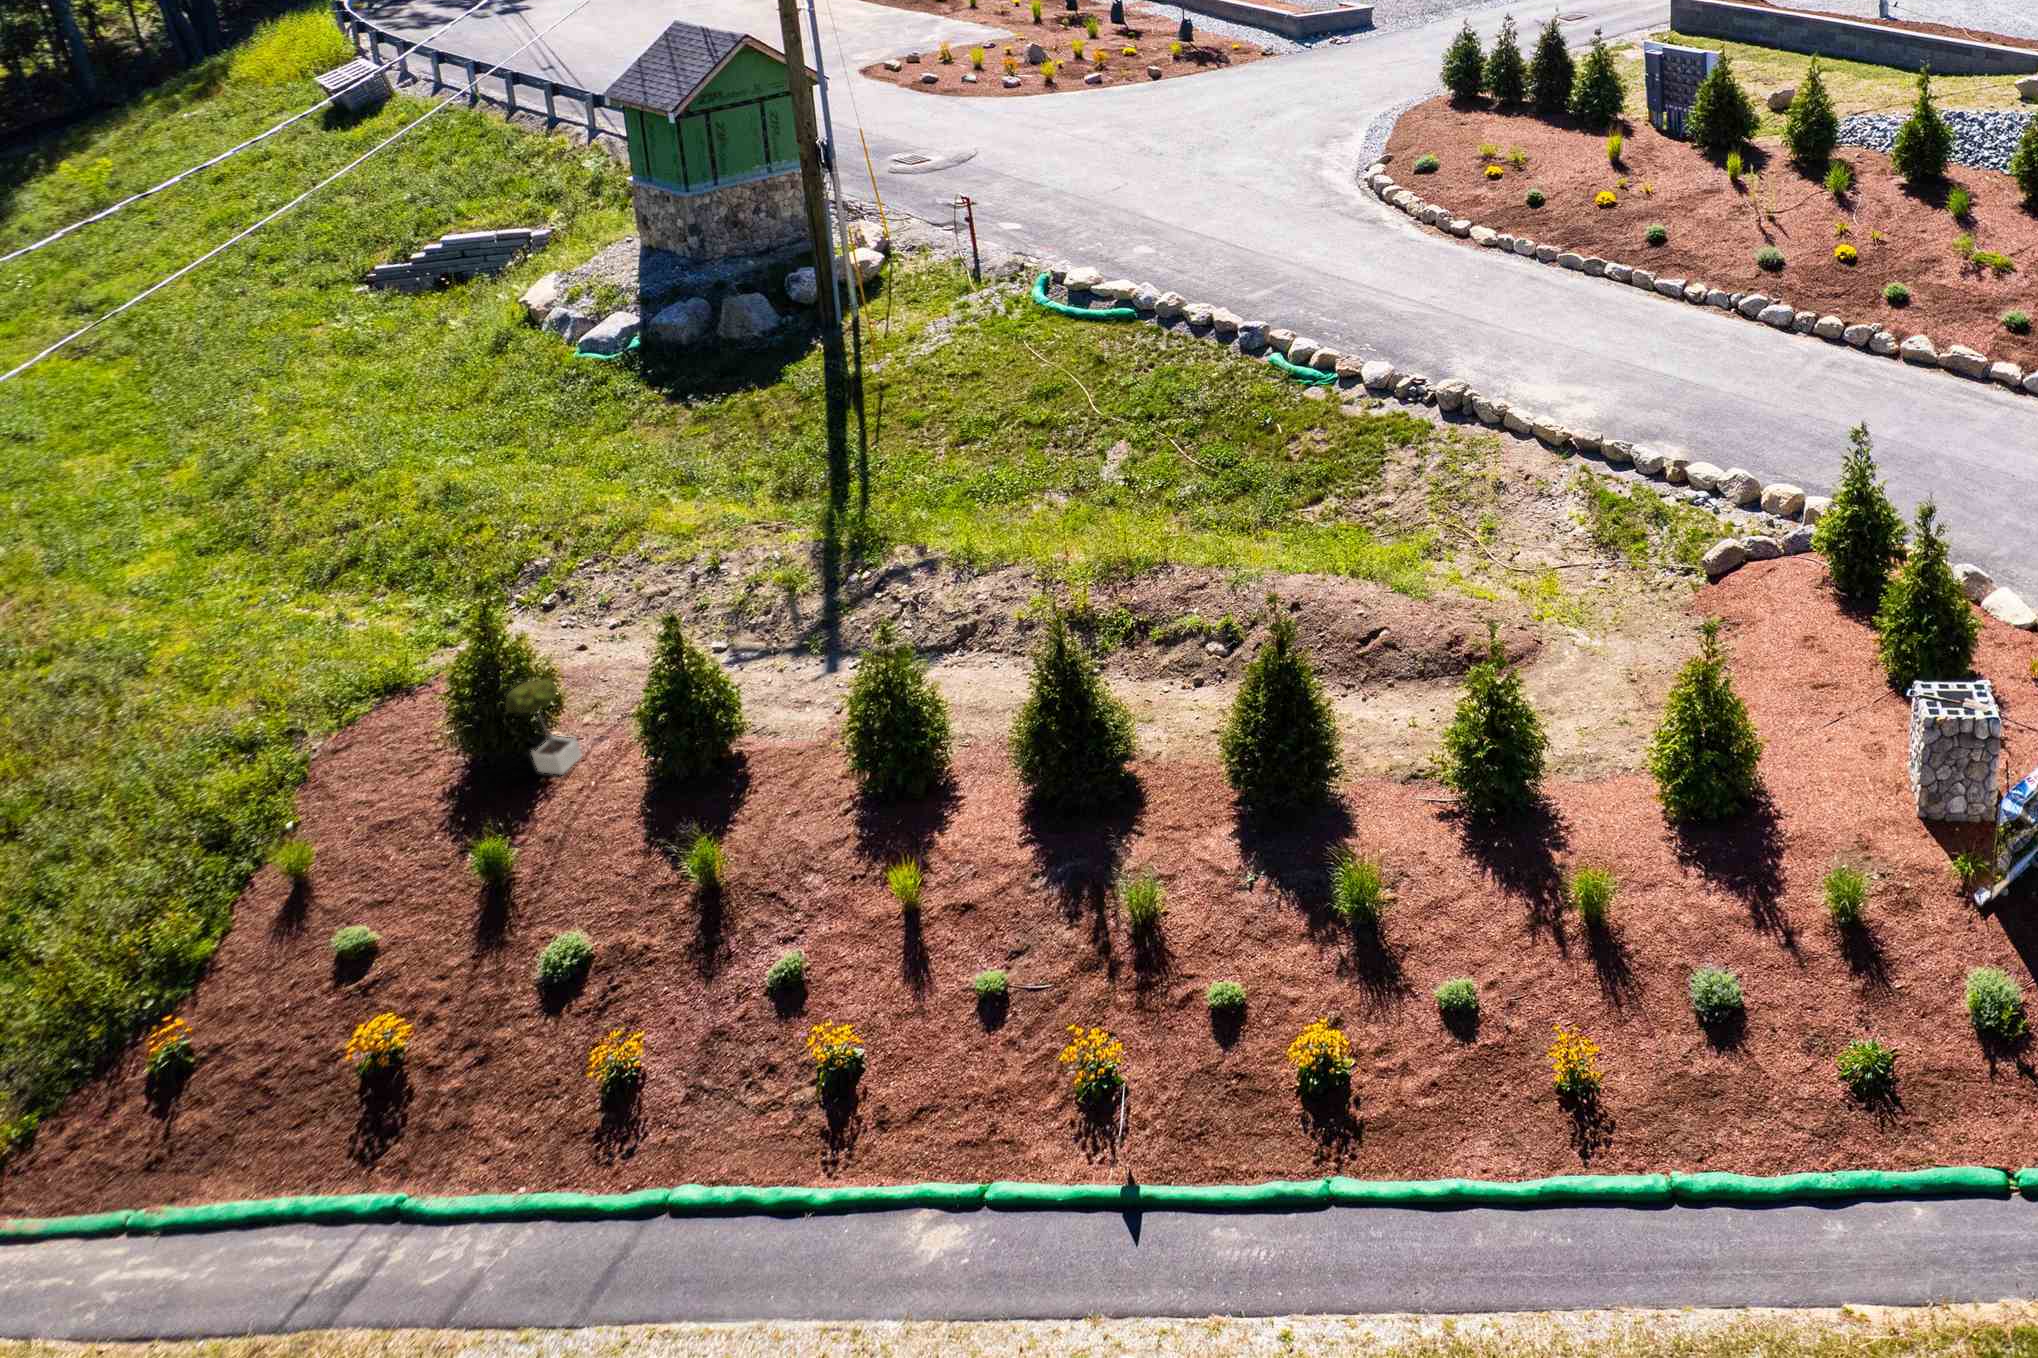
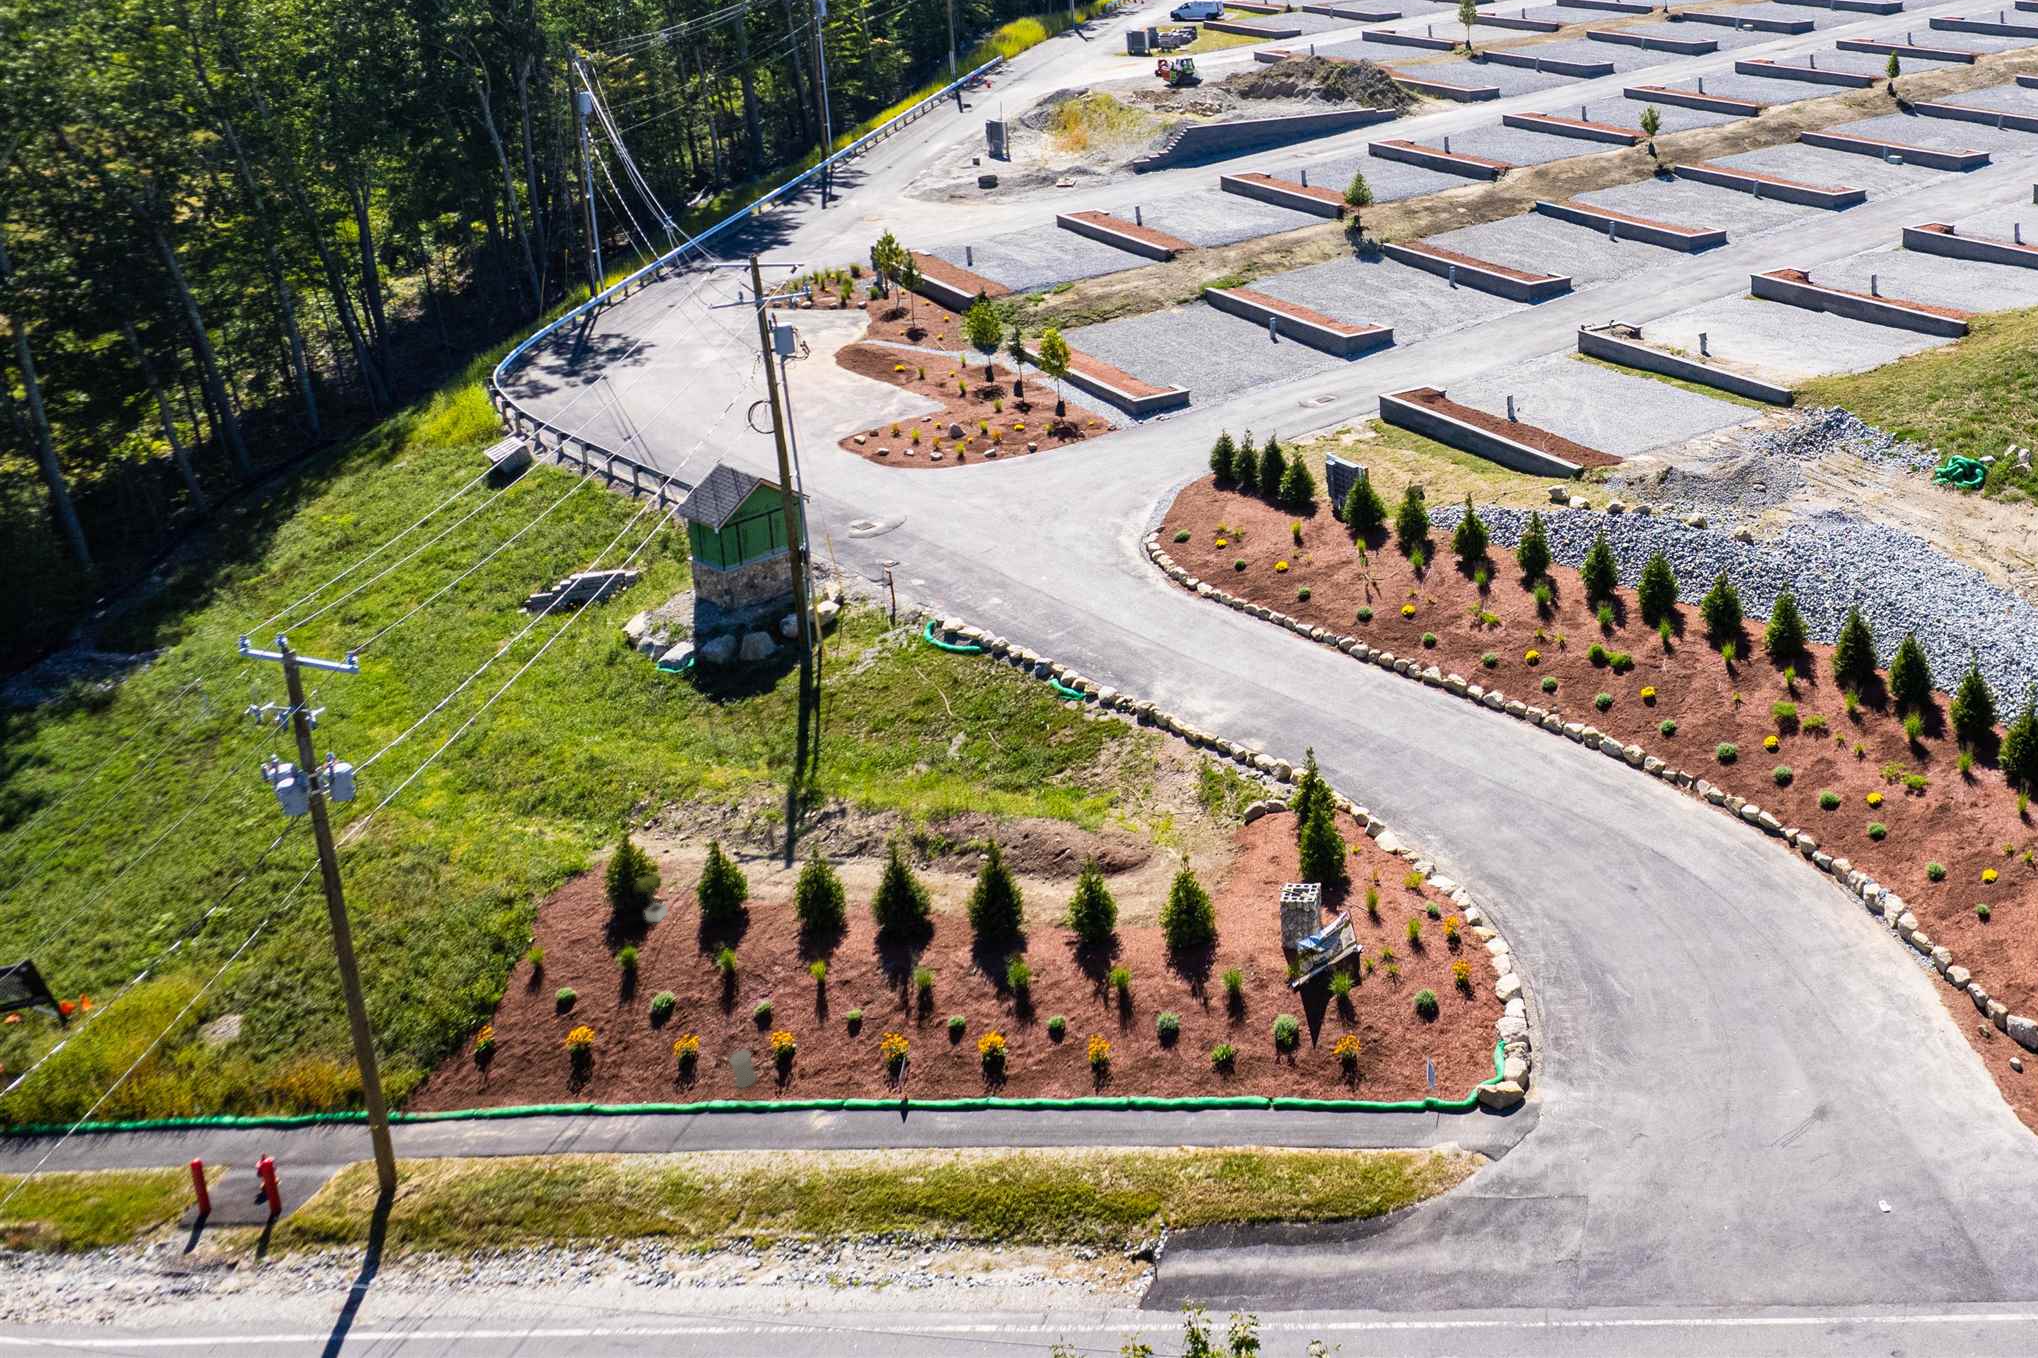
trash can: none [711,1068,777,1156] -> present [730,1050,756,1088]

